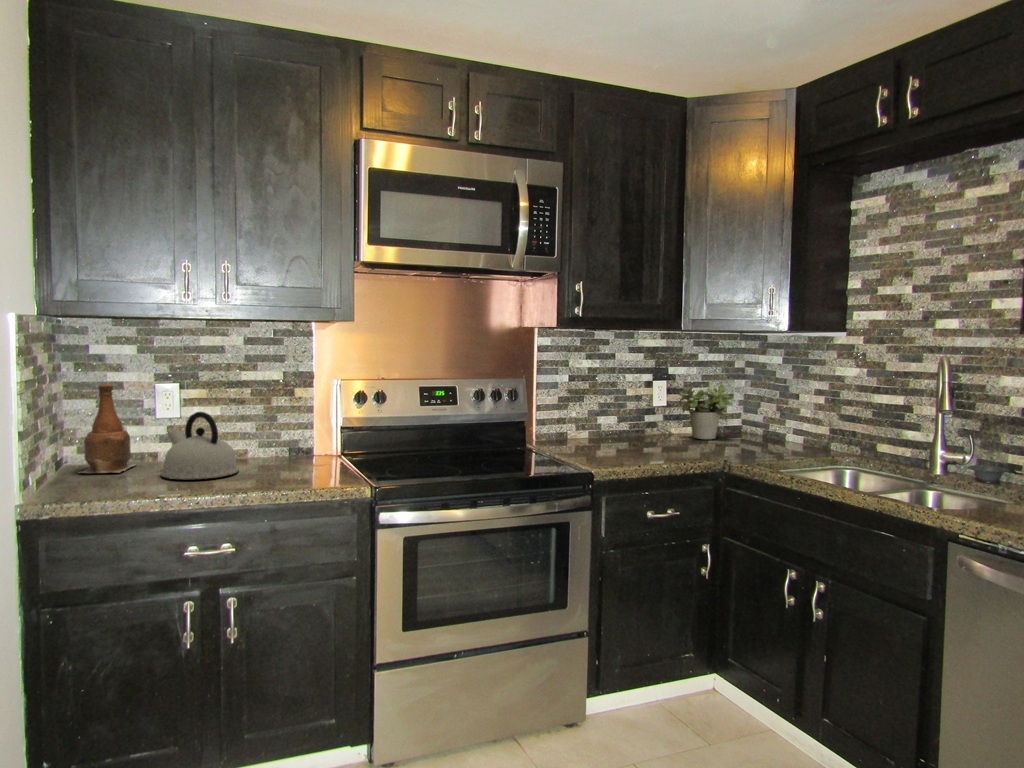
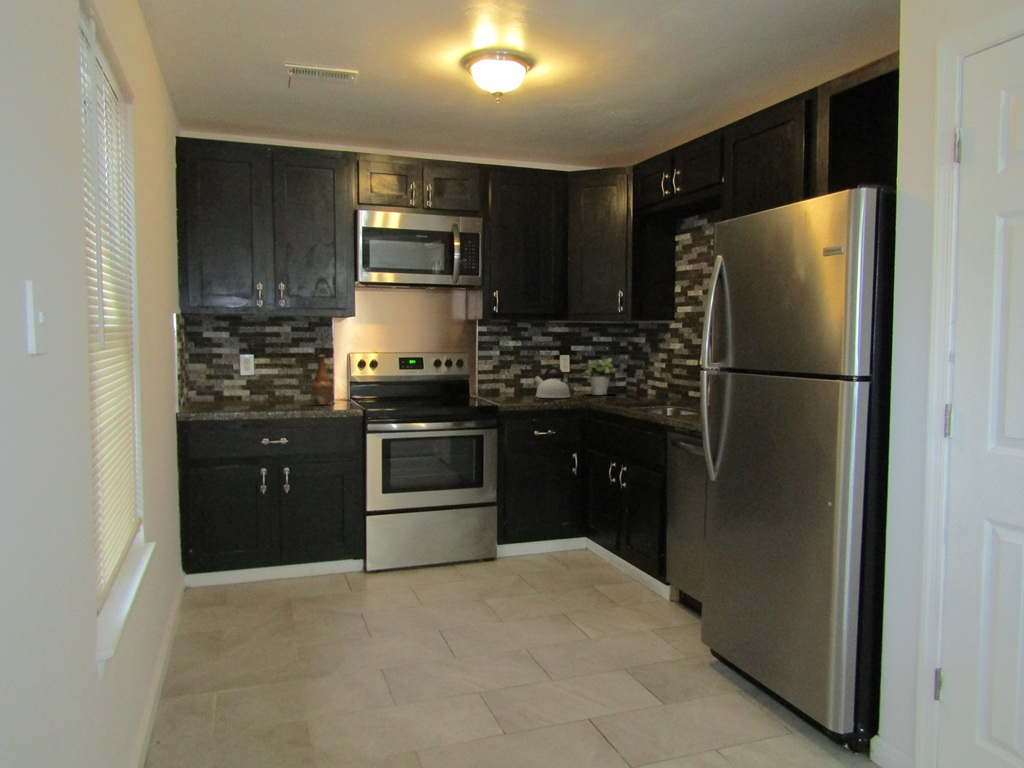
bottle: present [80,383,135,473] -> present [311,355,333,404]
kettle: present [161,412,239,480] -> present [534,367,570,398]

